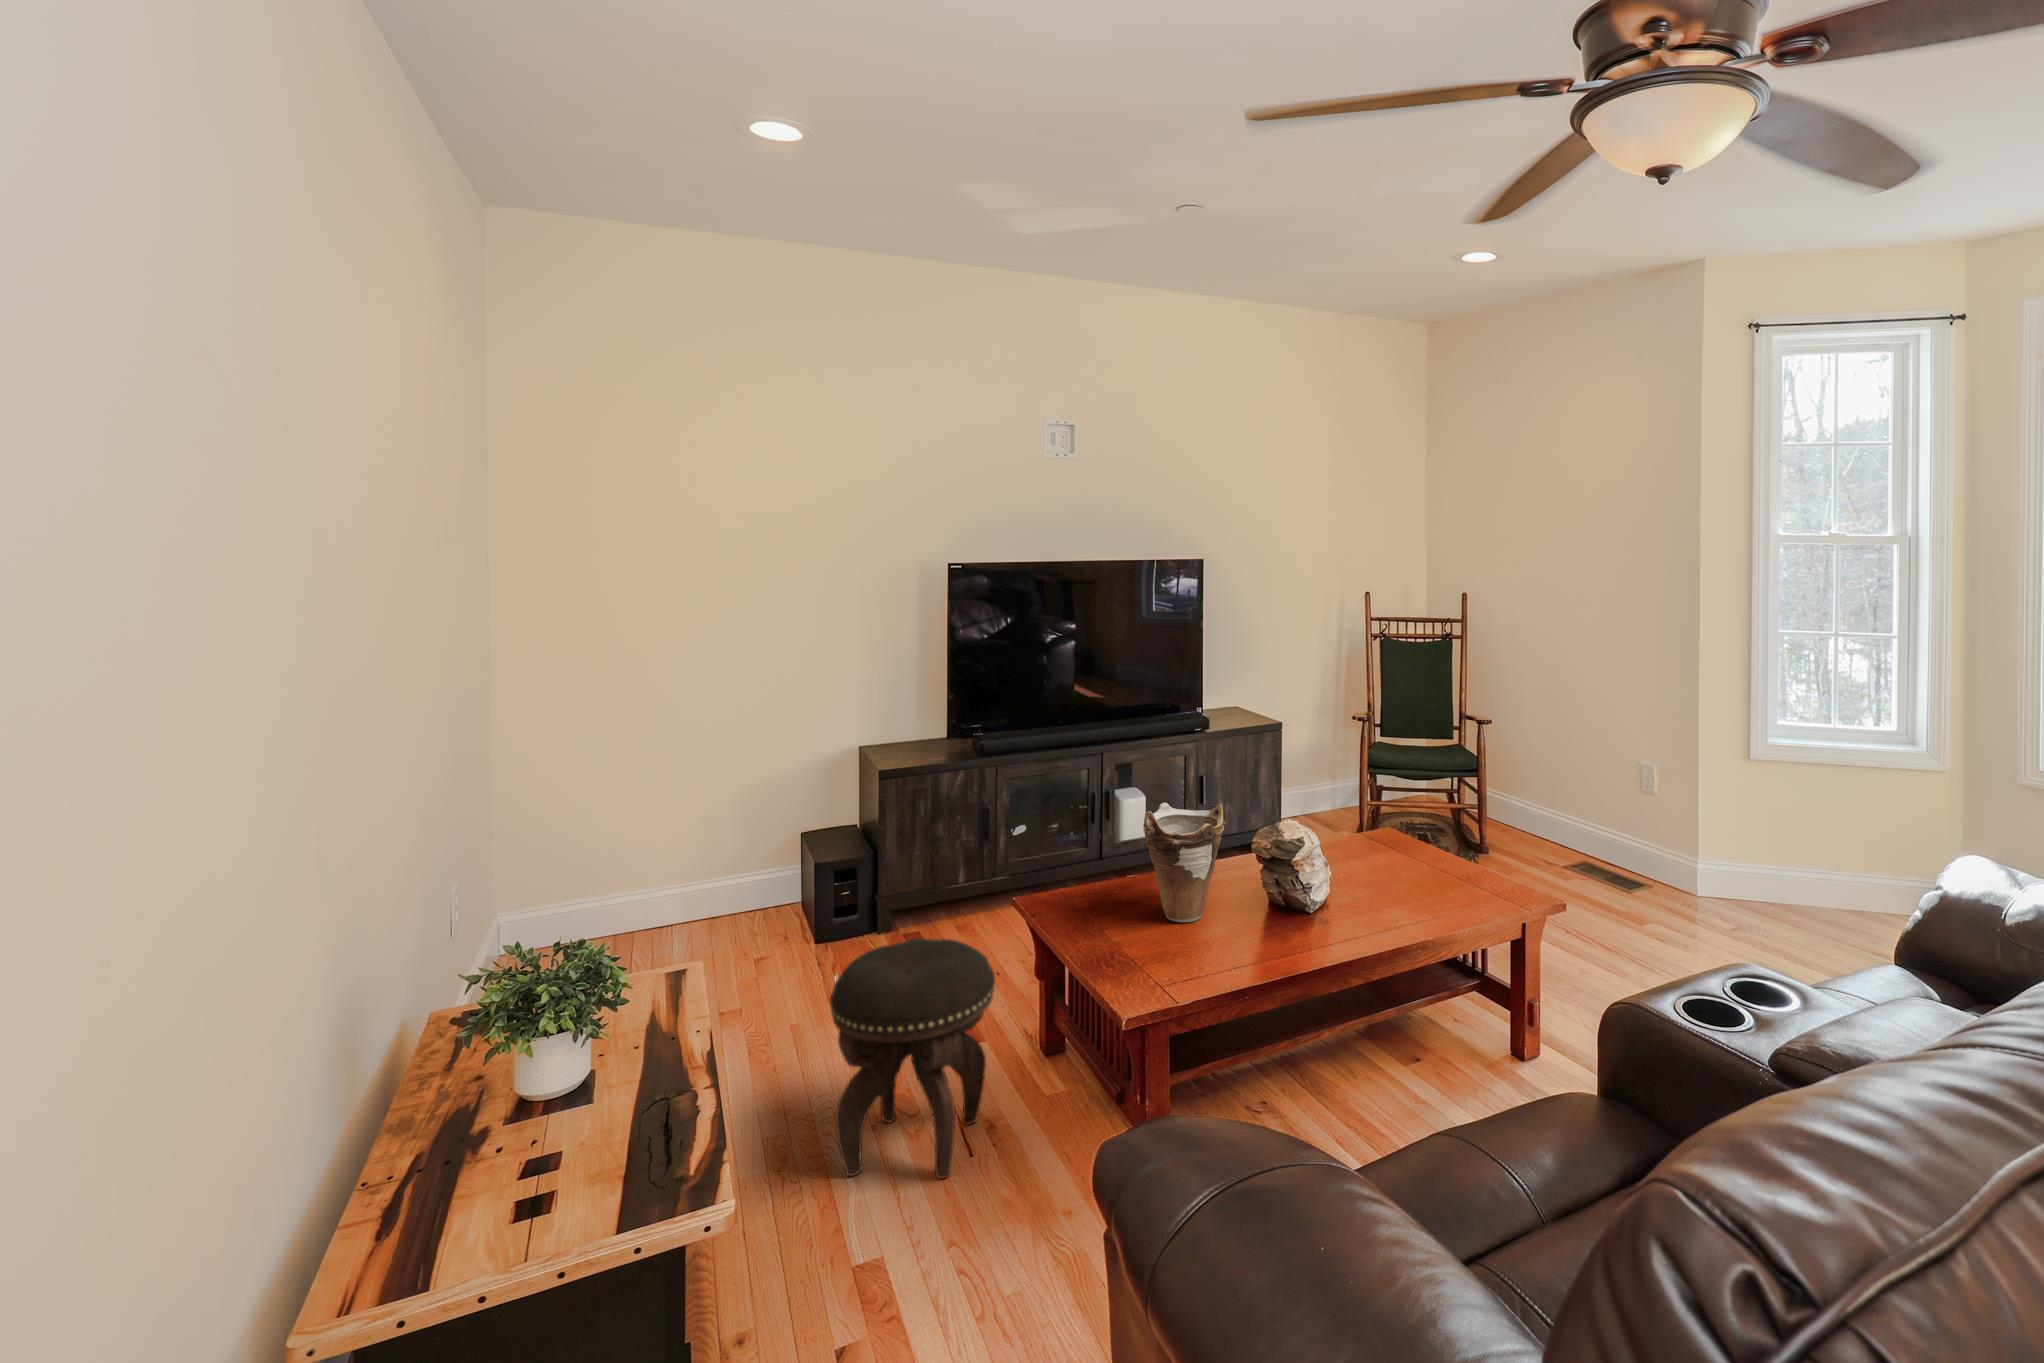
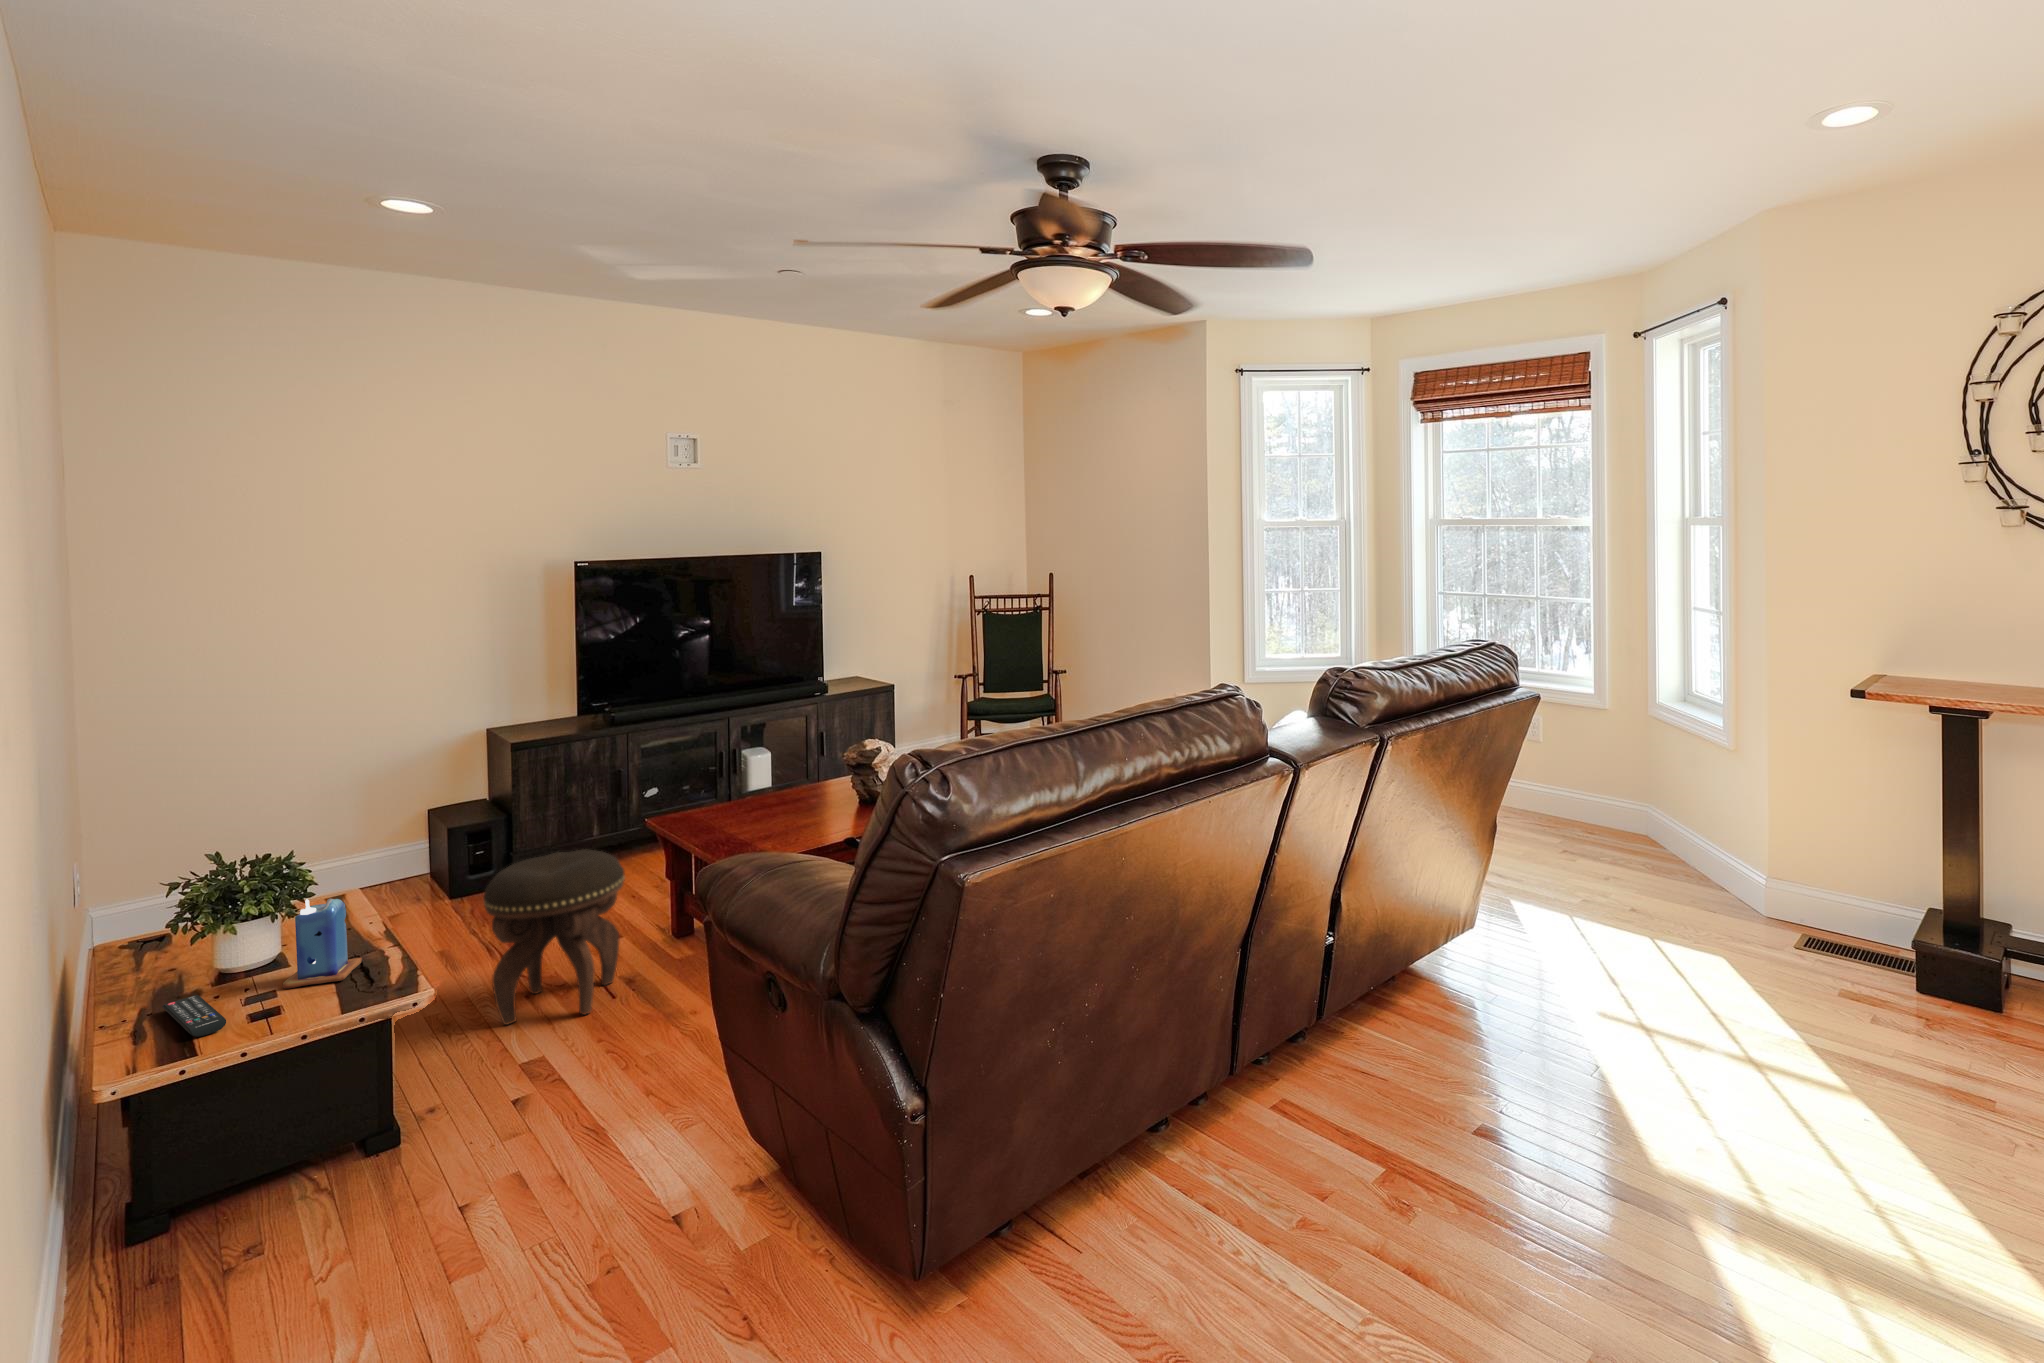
vase: present [1143,803,1226,922] -> none [747,735,815,822]
candle: none [562,1028,666,1160] -> present [283,898,362,988]
remote control: none [416,1157,468,1257] -> present [162,995,226,1037]

